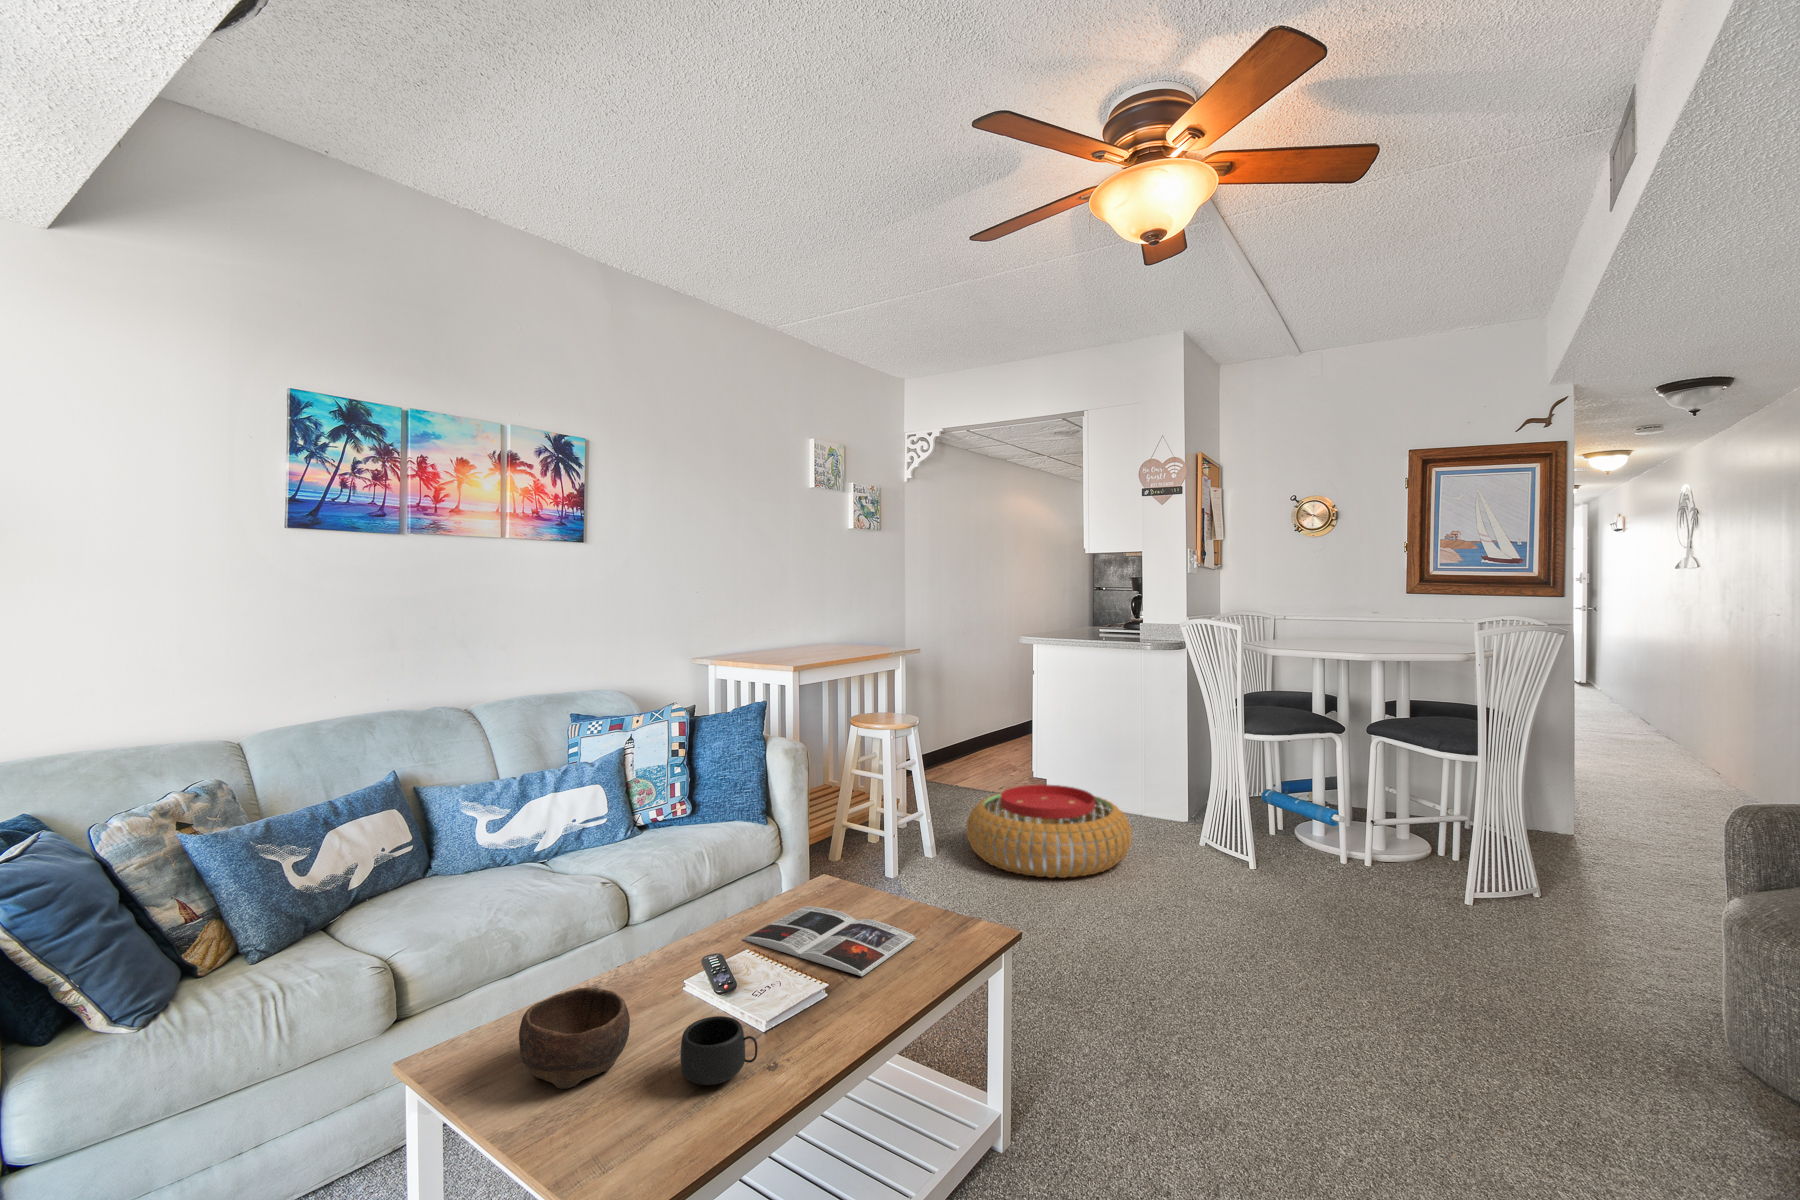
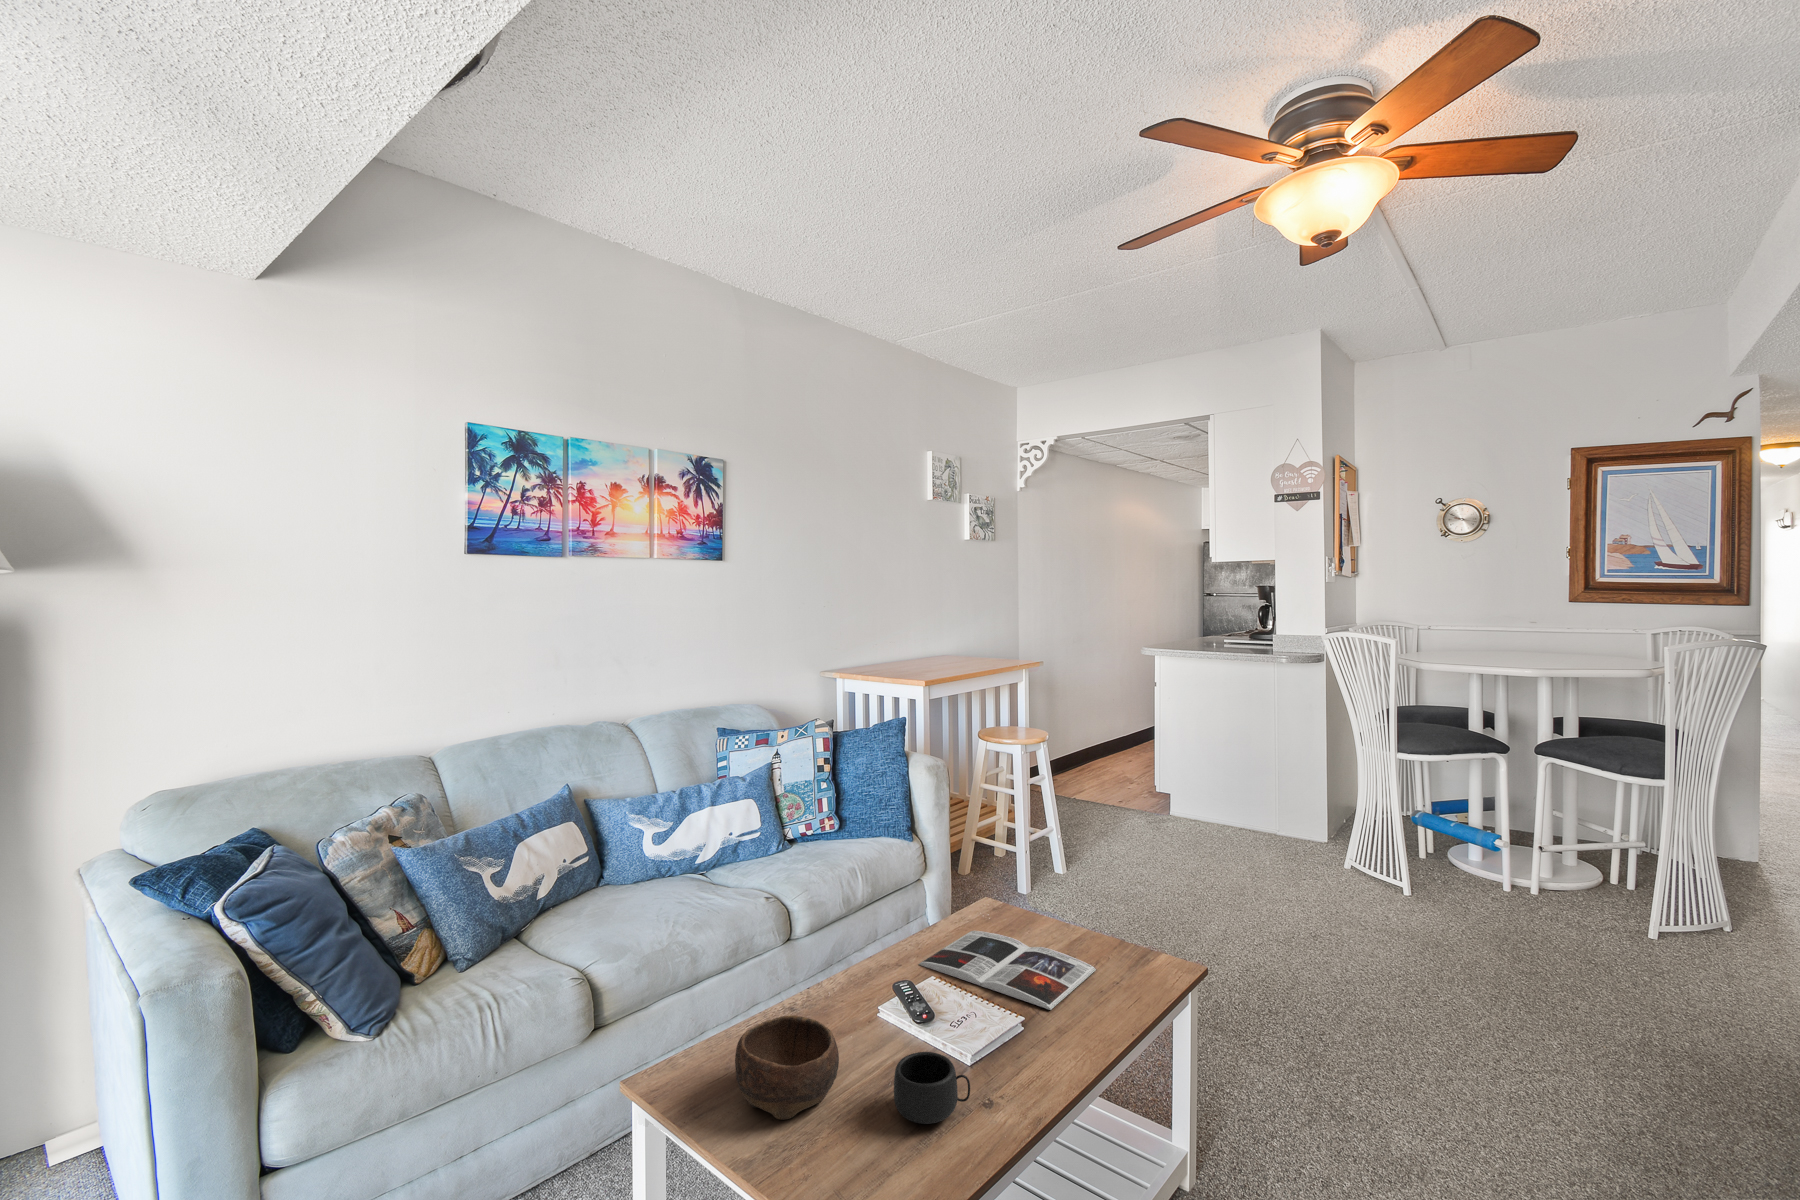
pouf: present [966,785,1131,878] -> none [1096,800,1273,898]

